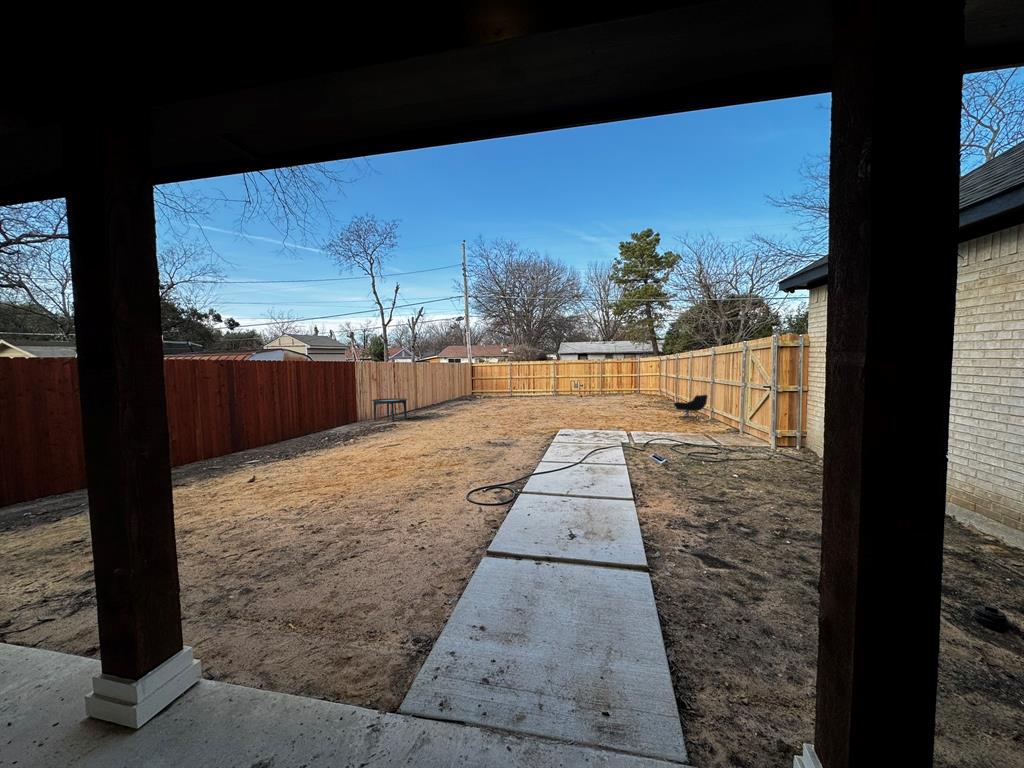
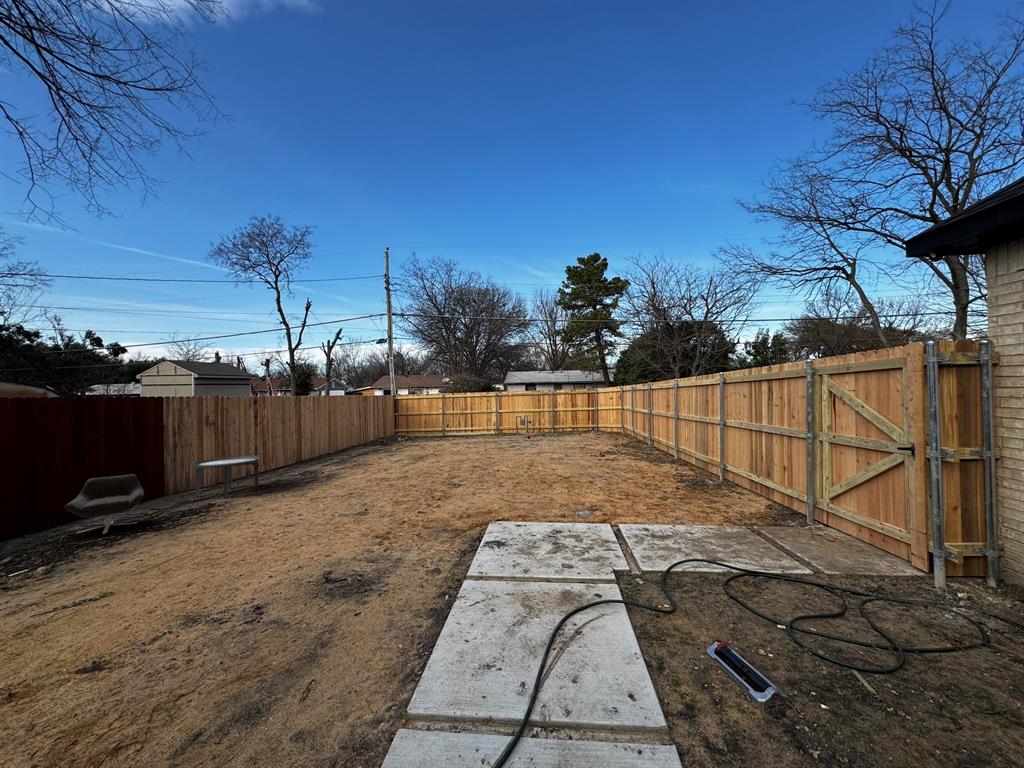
lounge chair: present [674,395,707,417] -> present [64,474,144,533]

